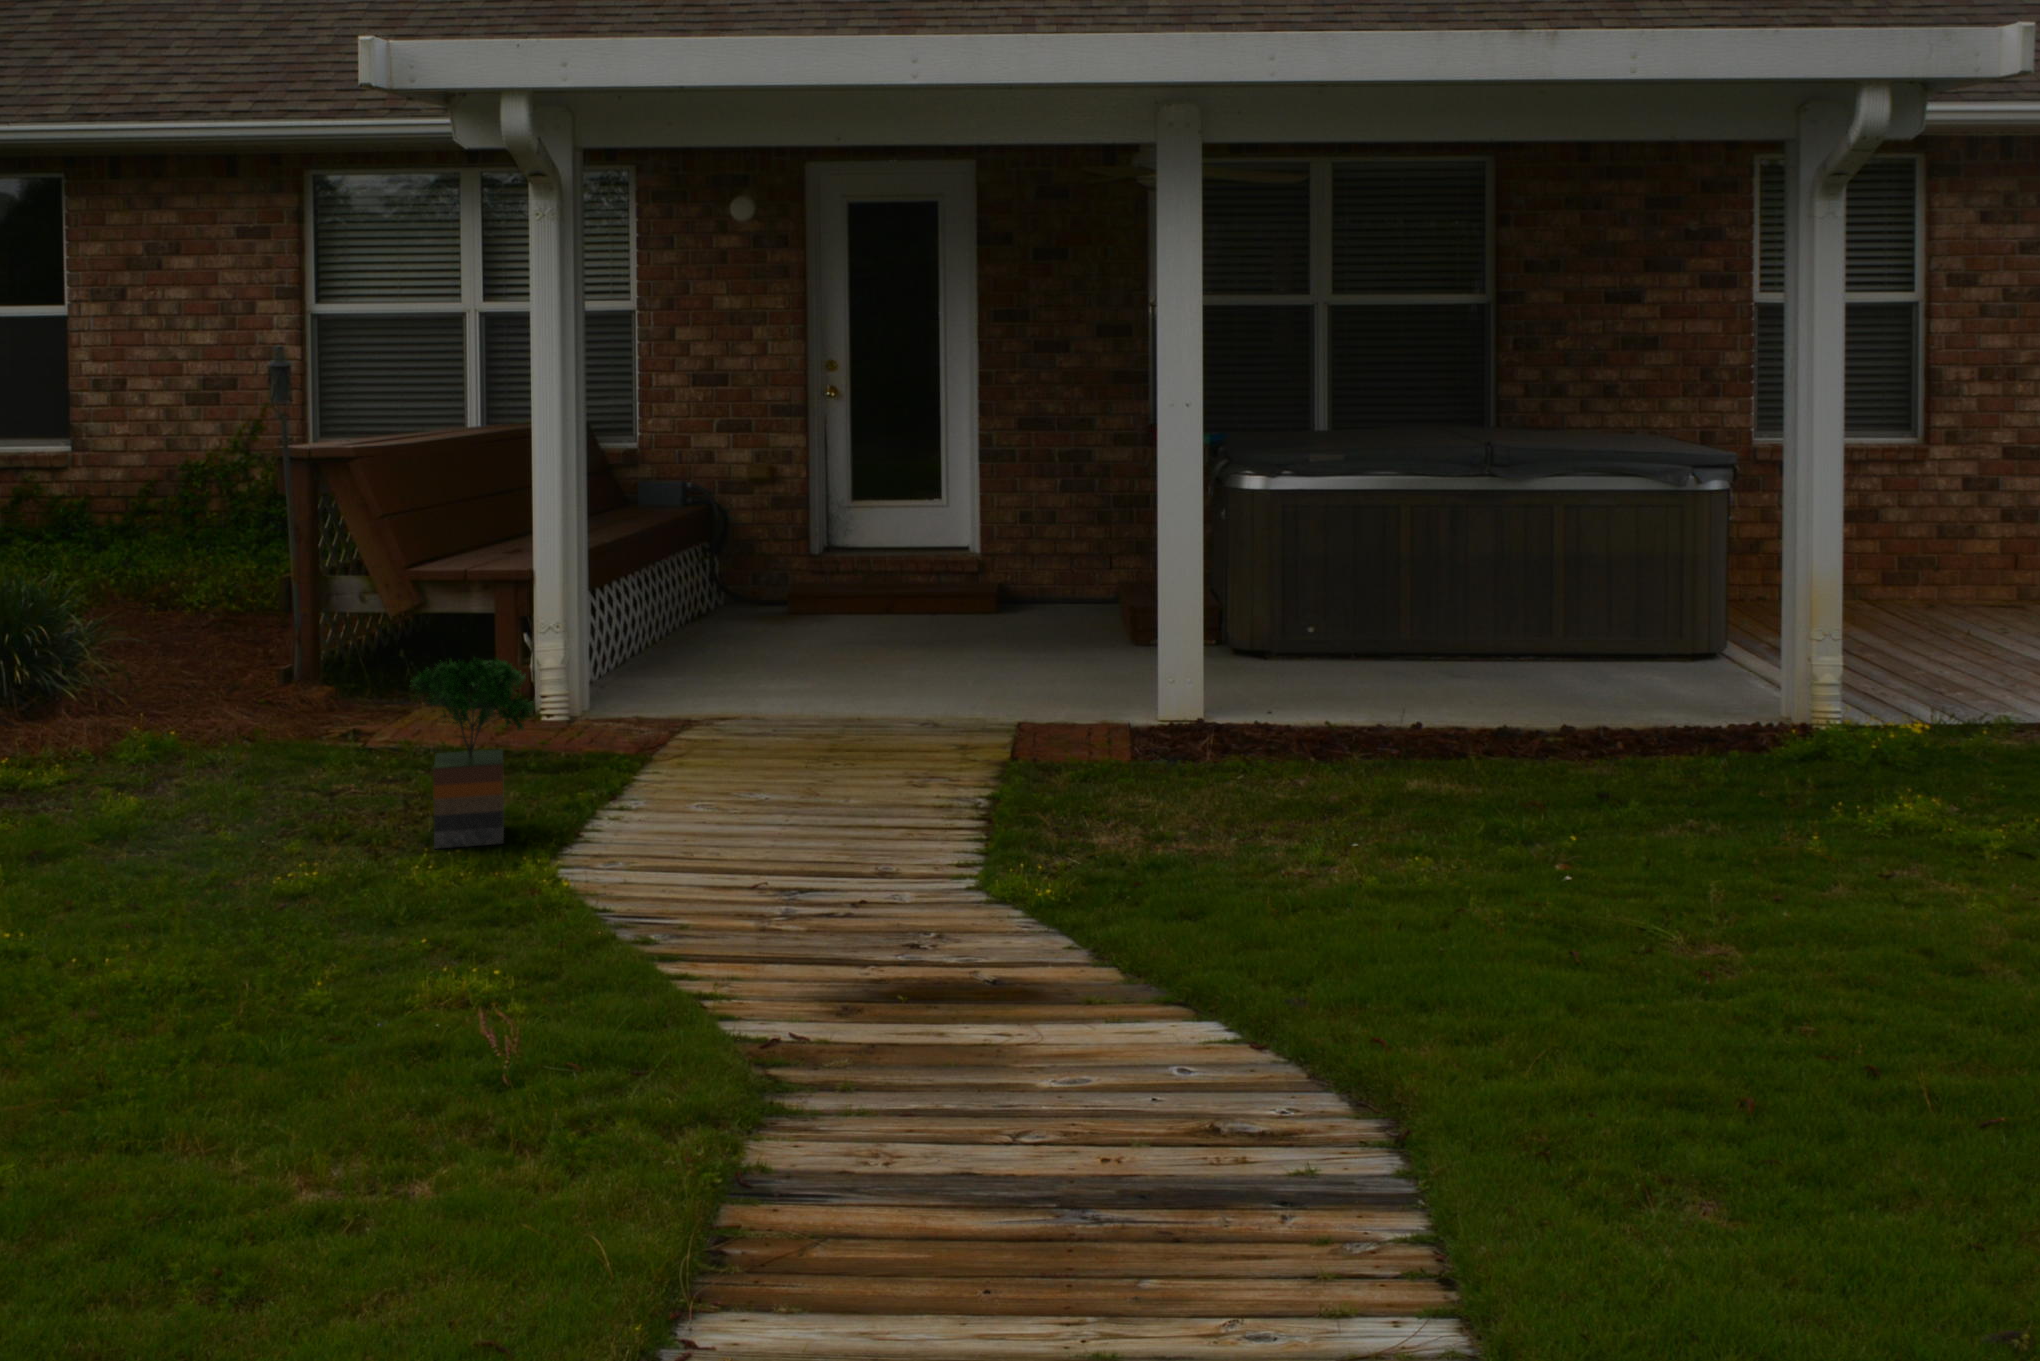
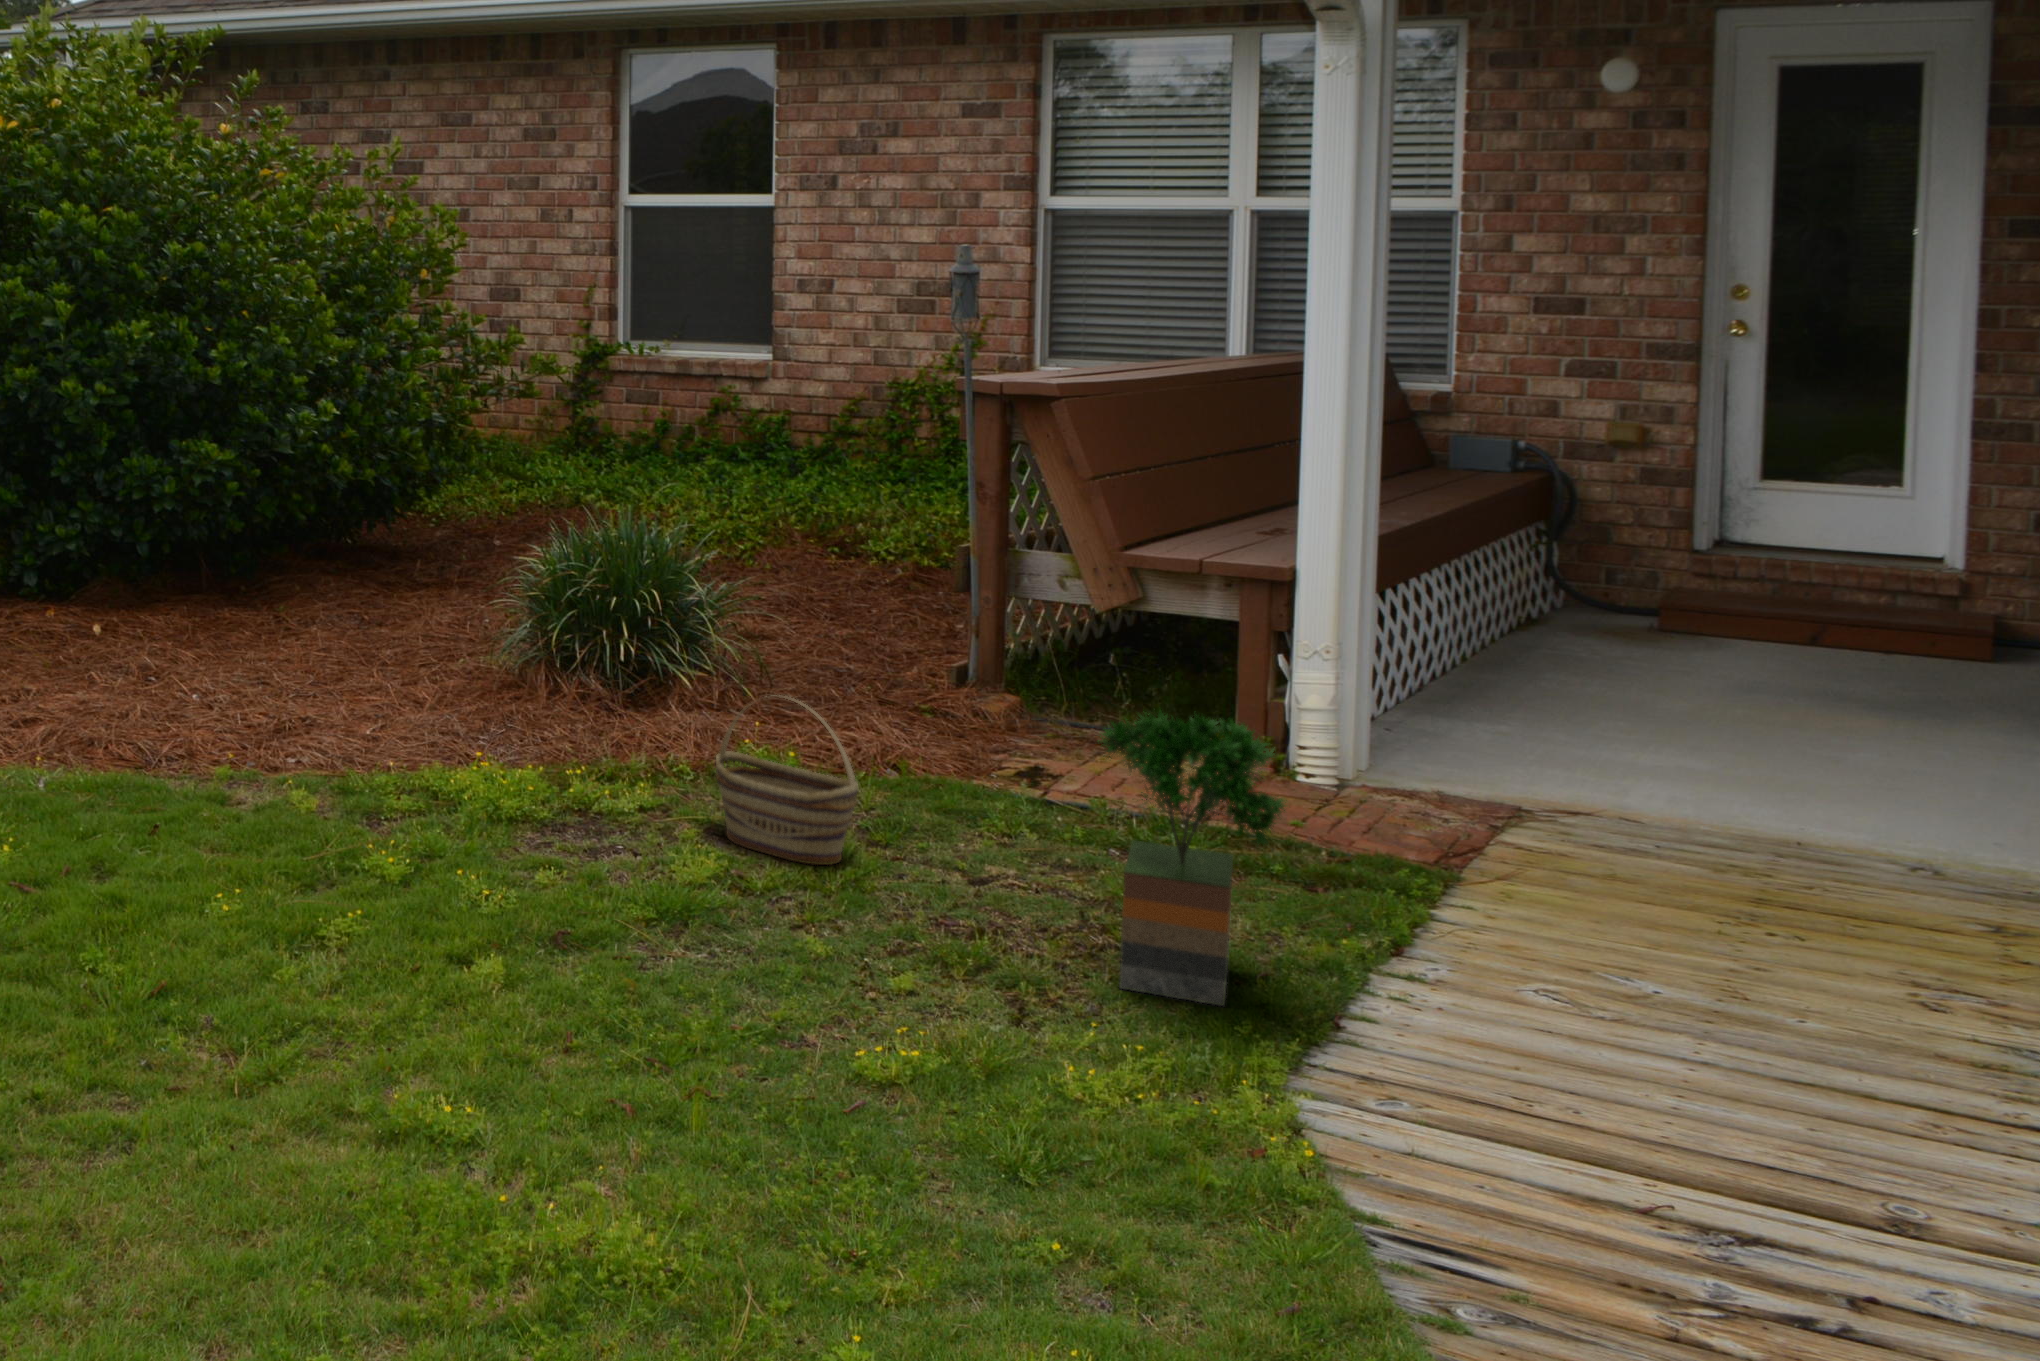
basket: none [97,705,223,831] -> present [716,697,858,865]

